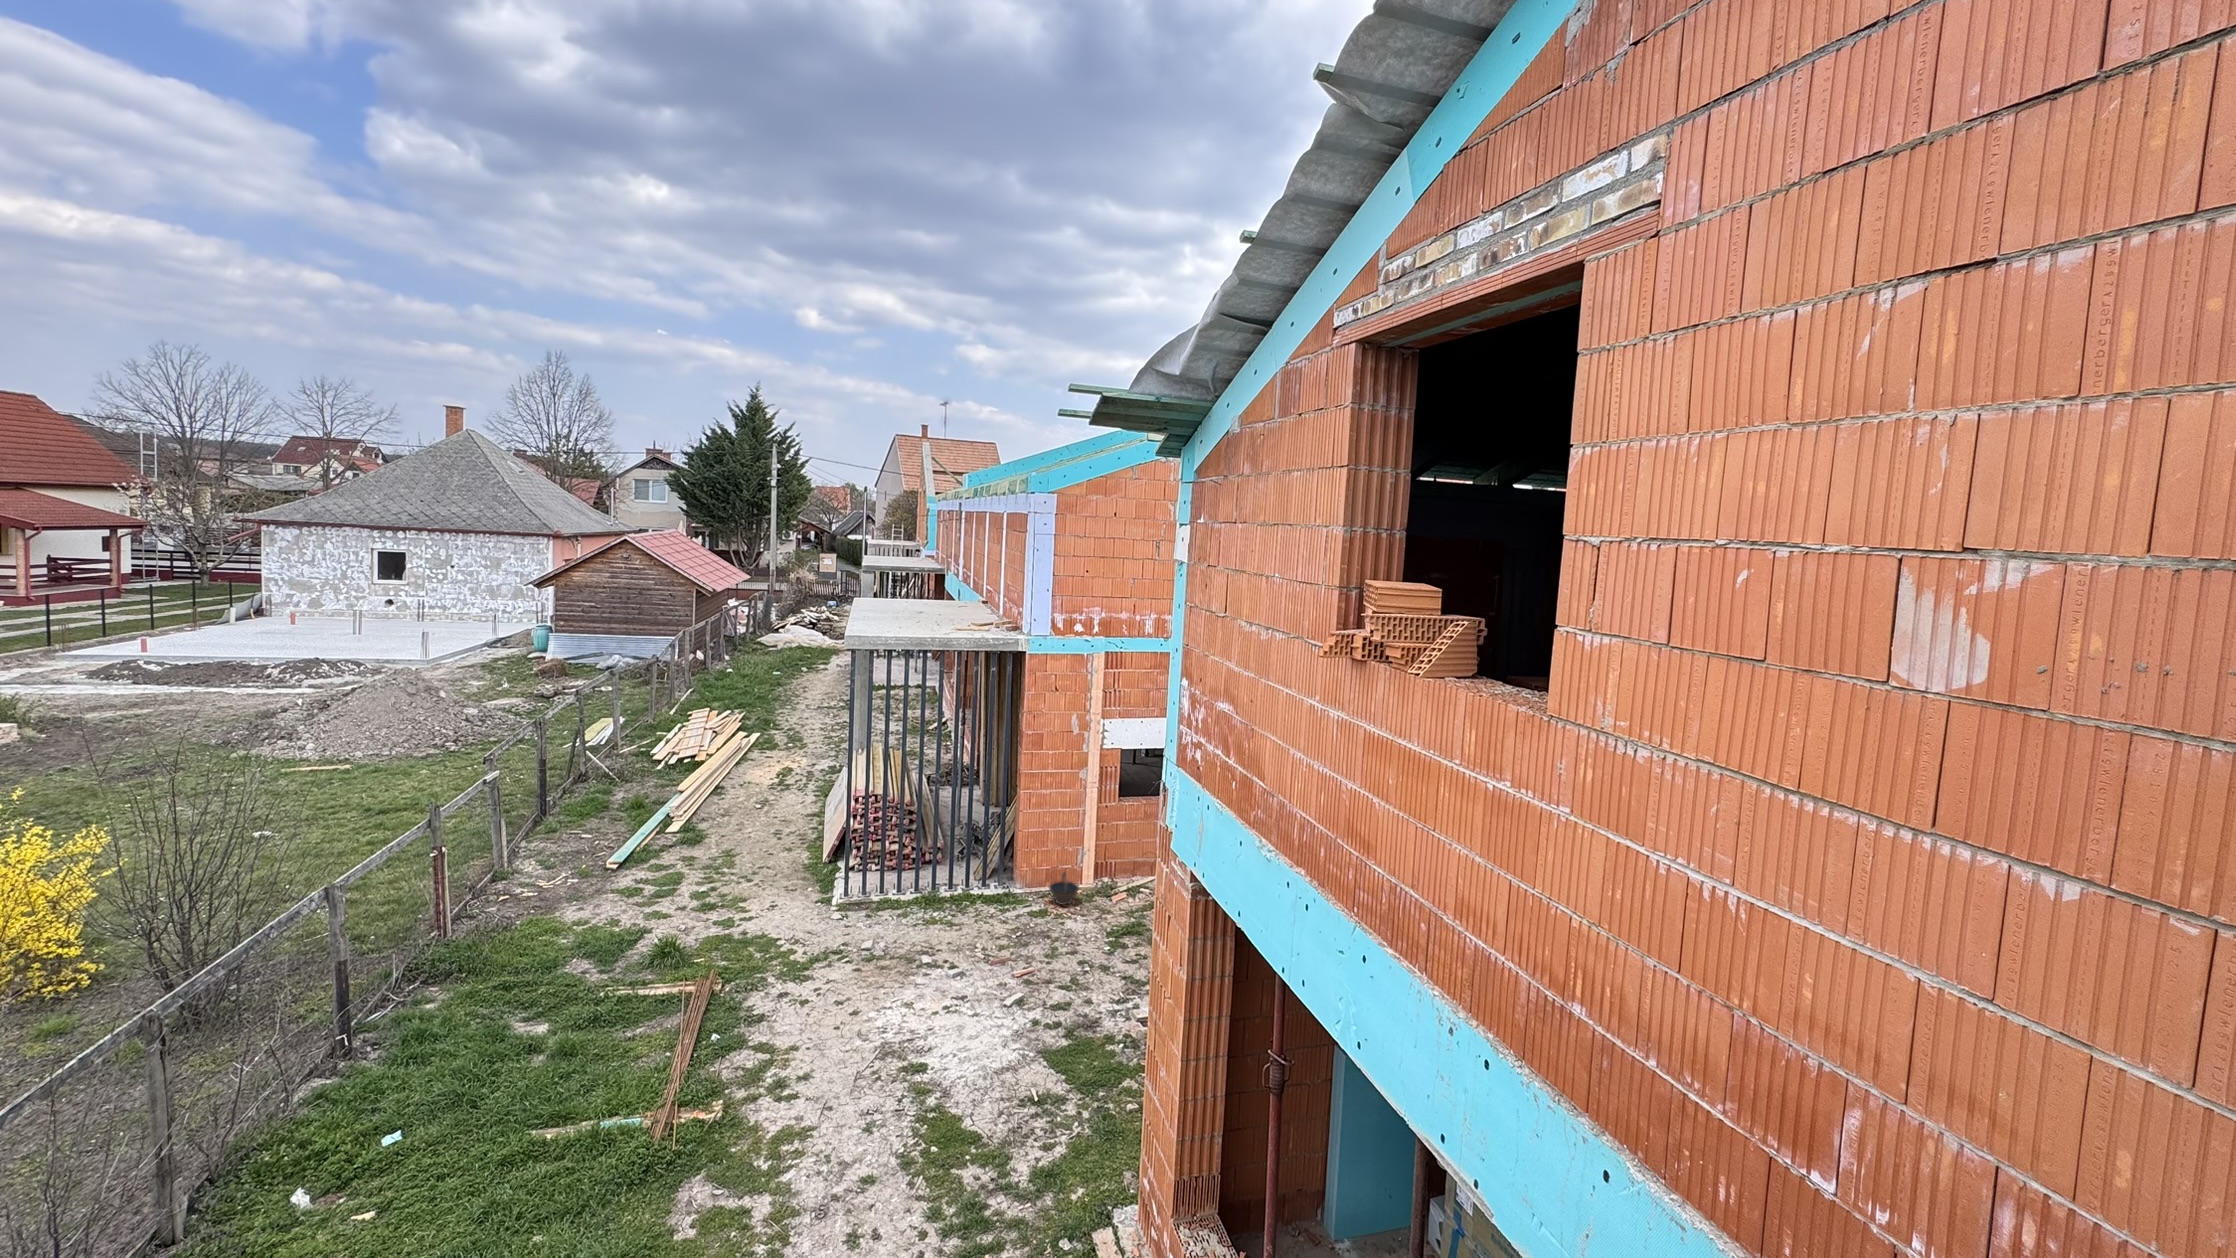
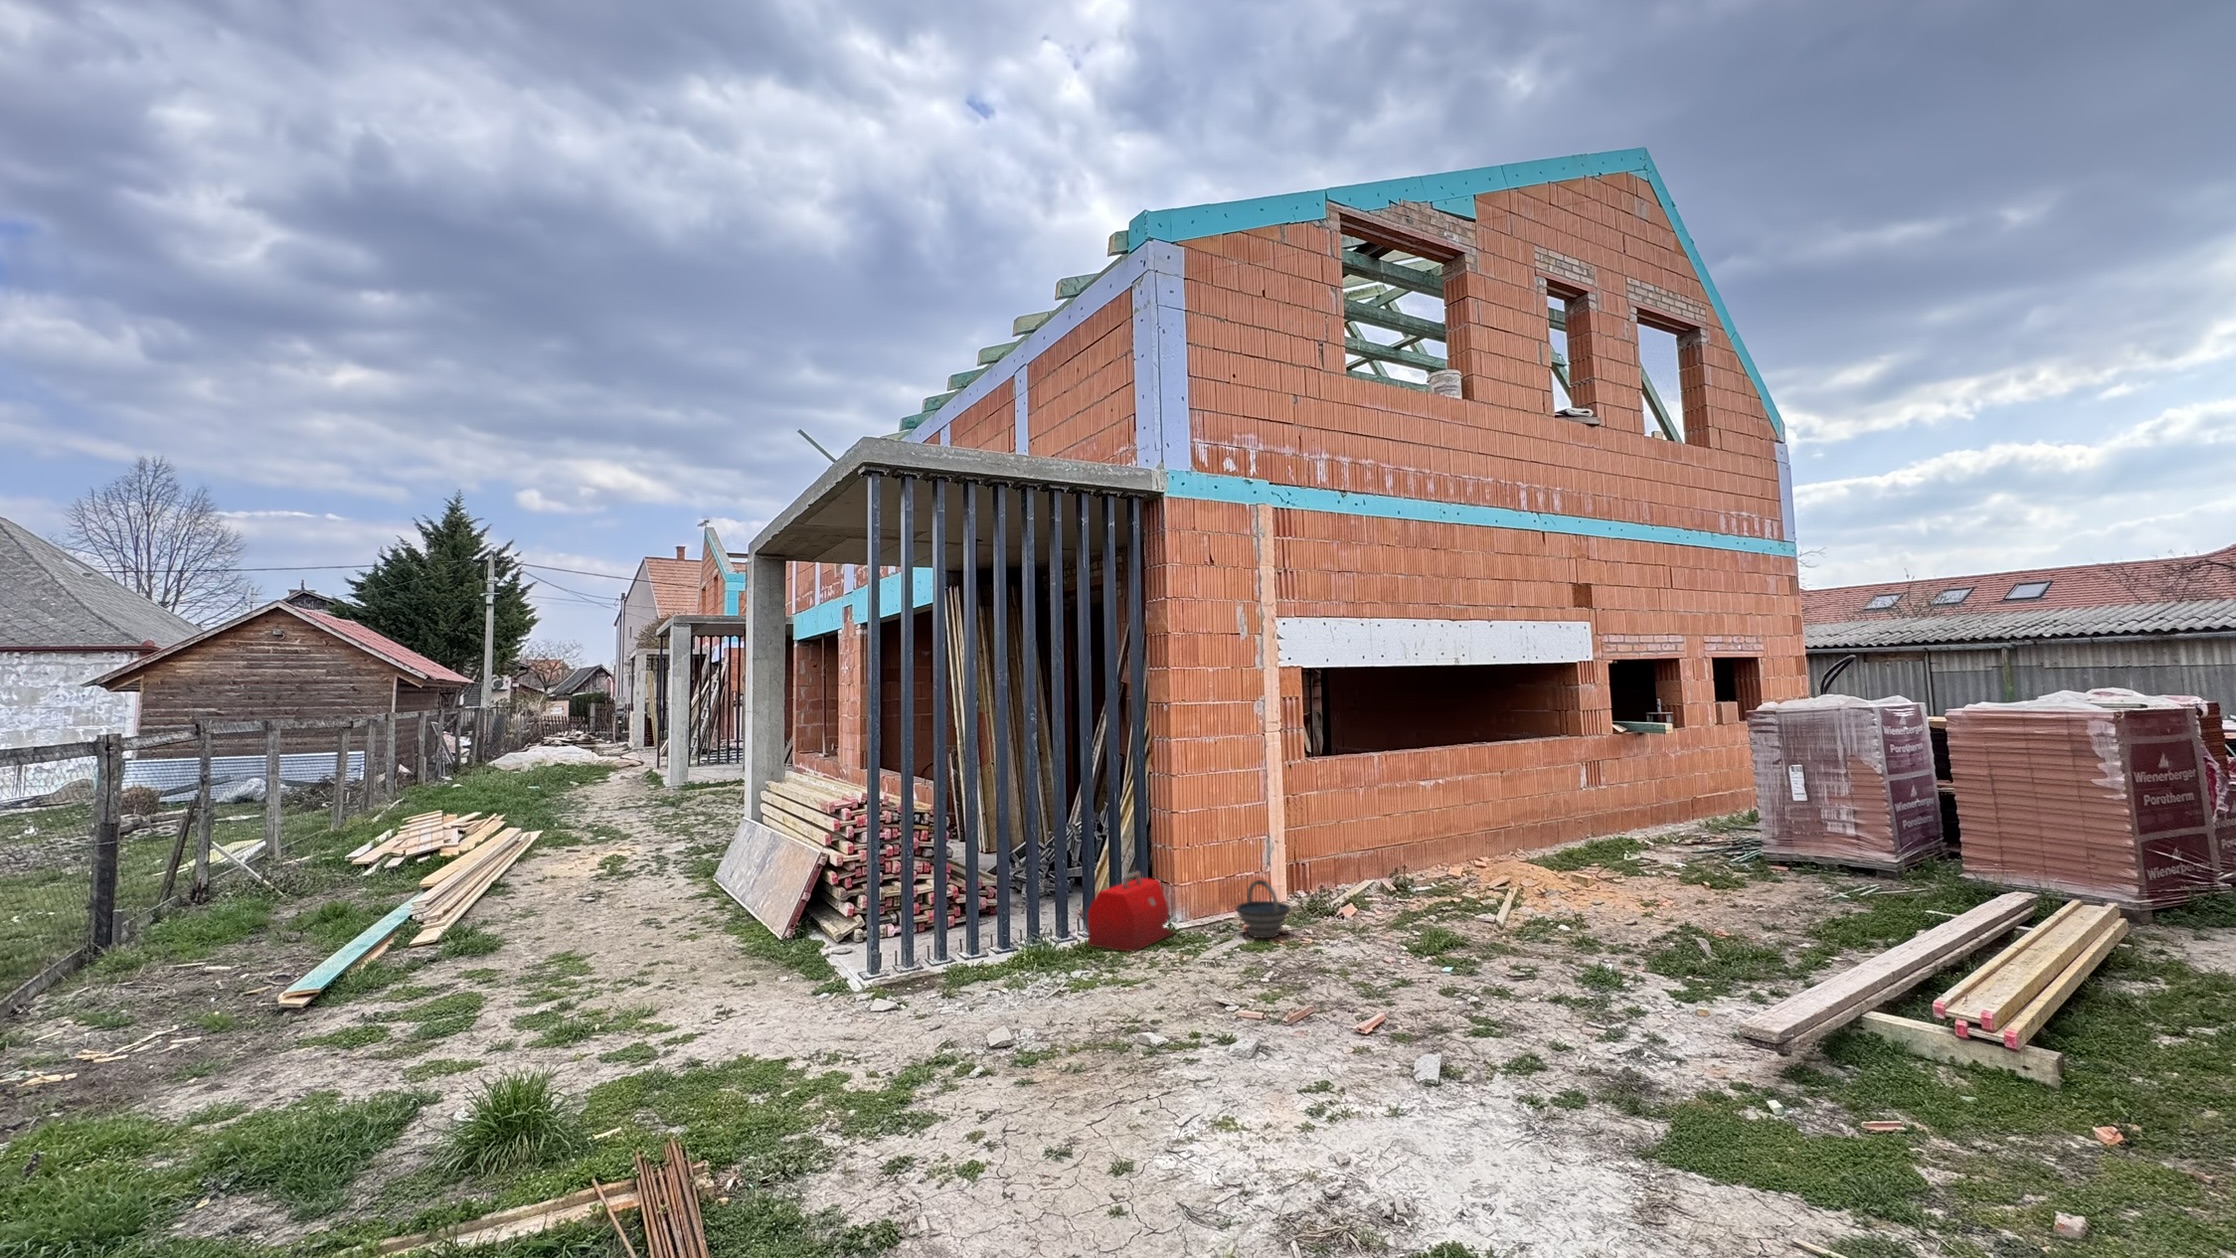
toolbox: none [966,857,1020,903] -> present [1088,872,1174,952]

